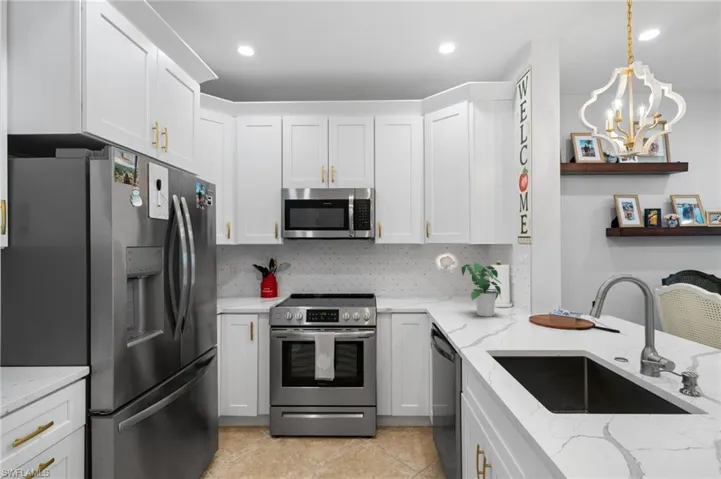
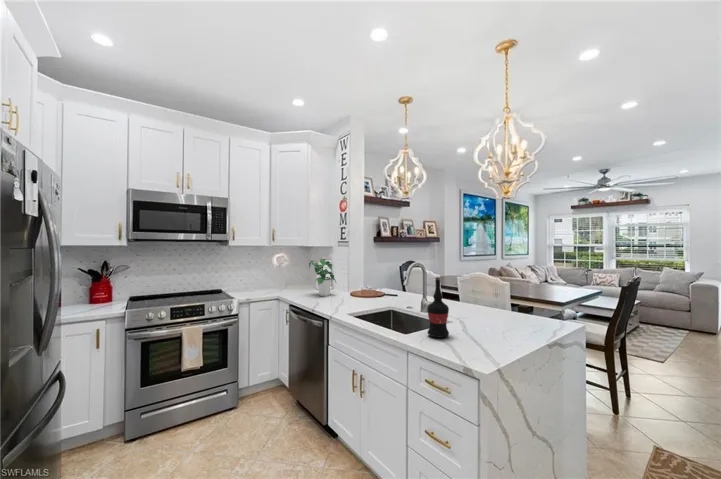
wine bottle: none [574,311,632,453] -> present [427,277,449,337]

